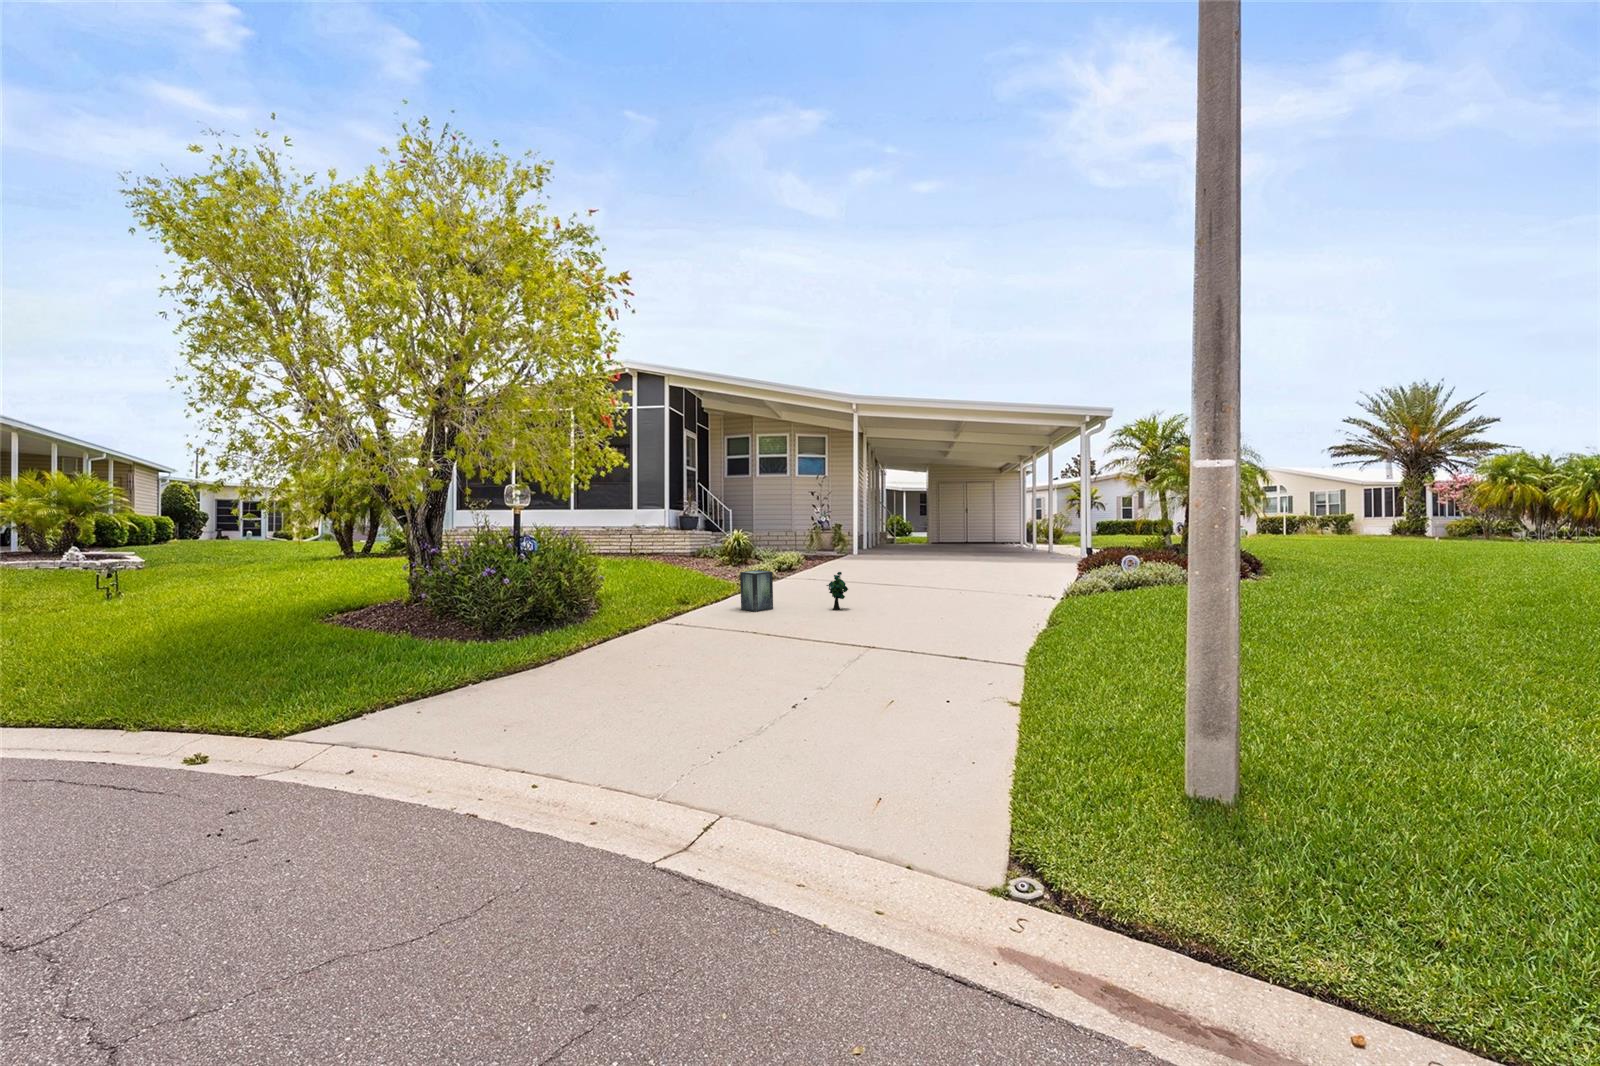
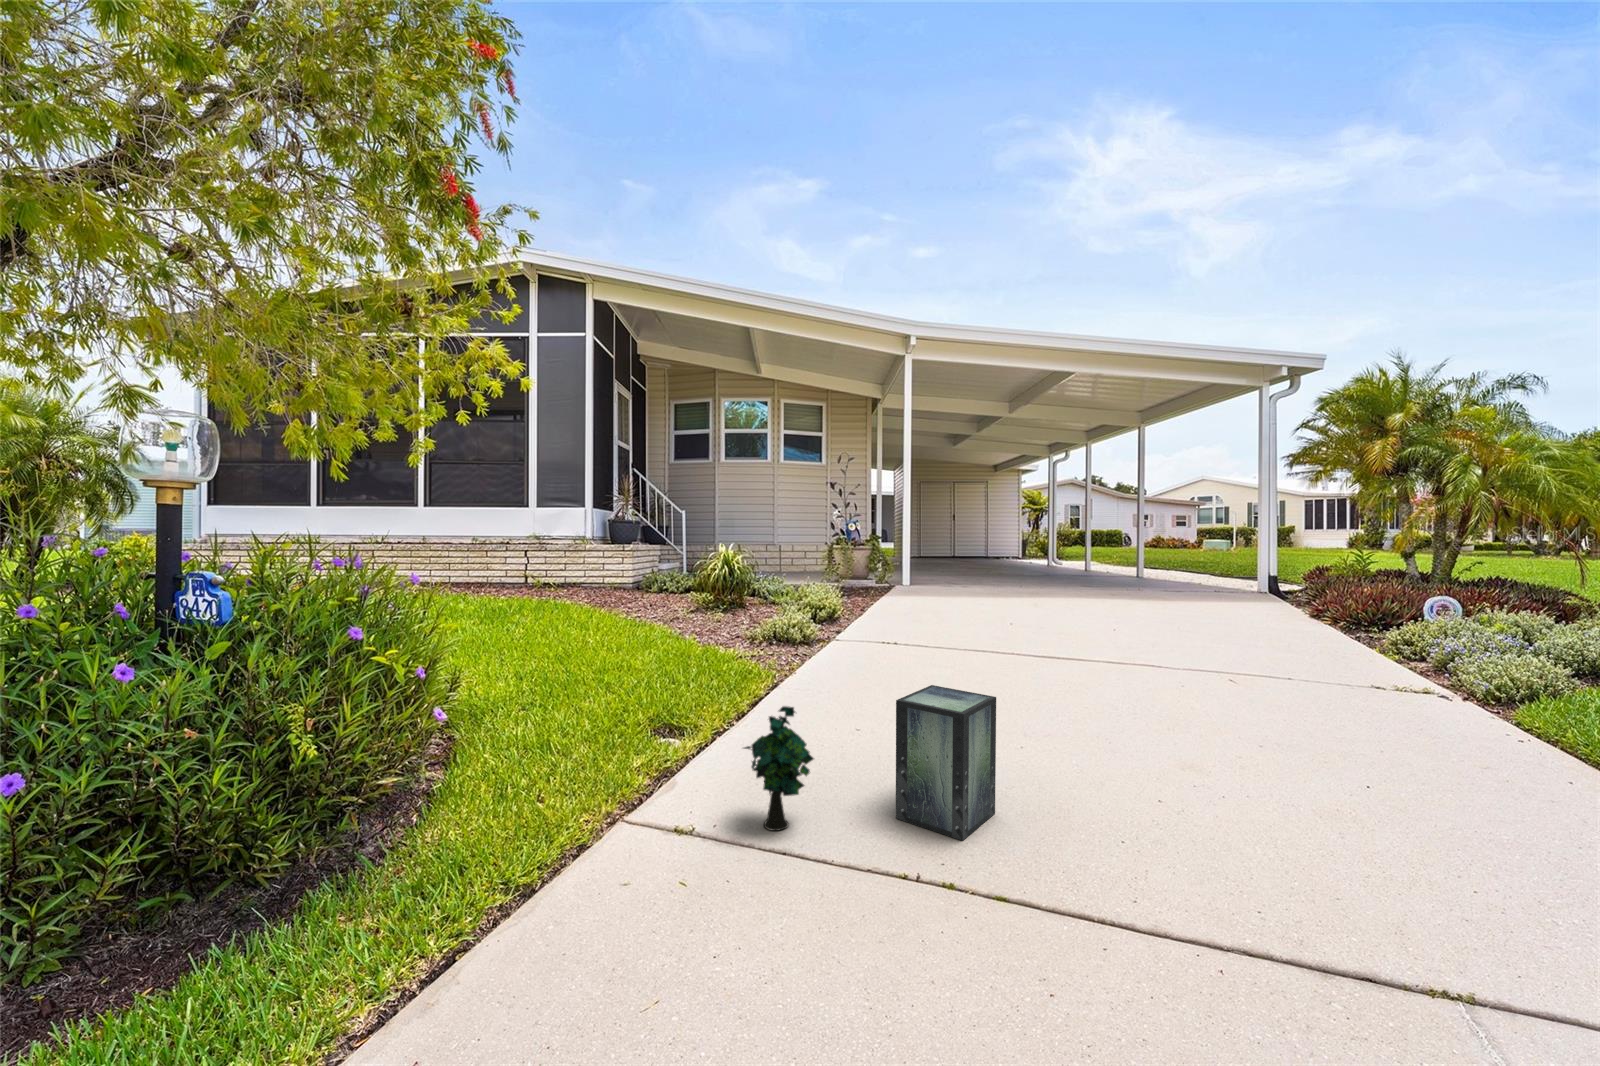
decorative plant: present [827,572,848,610] -> present [744,706,814,831]

